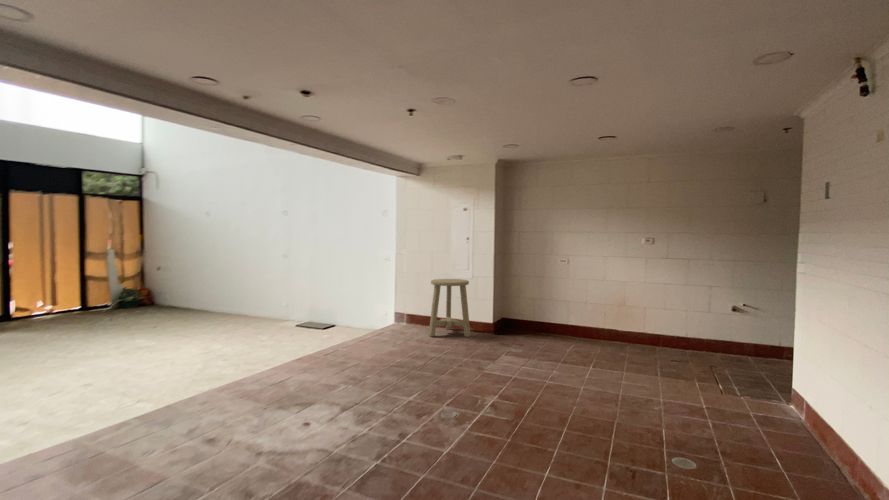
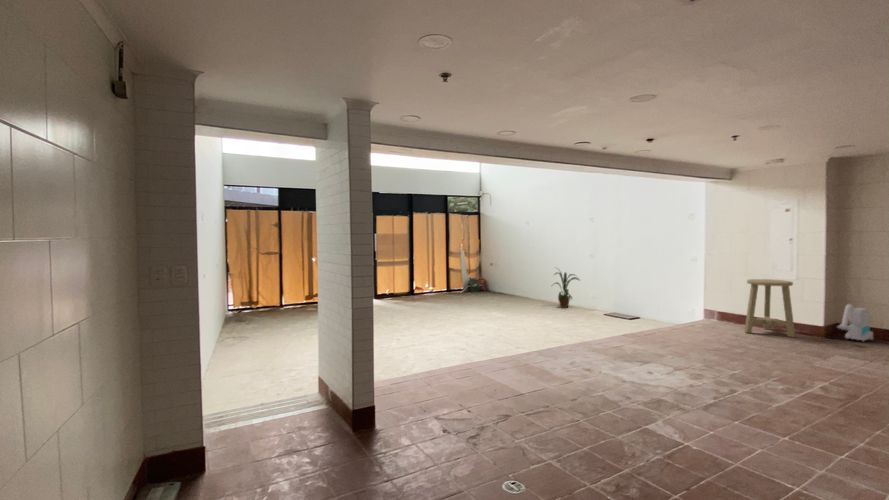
house plant: none [230,271,270,321] -> present [555,272,579,308]
vacuum cleaner: none [502,300,527,335] -> present [838,304,873,341]

